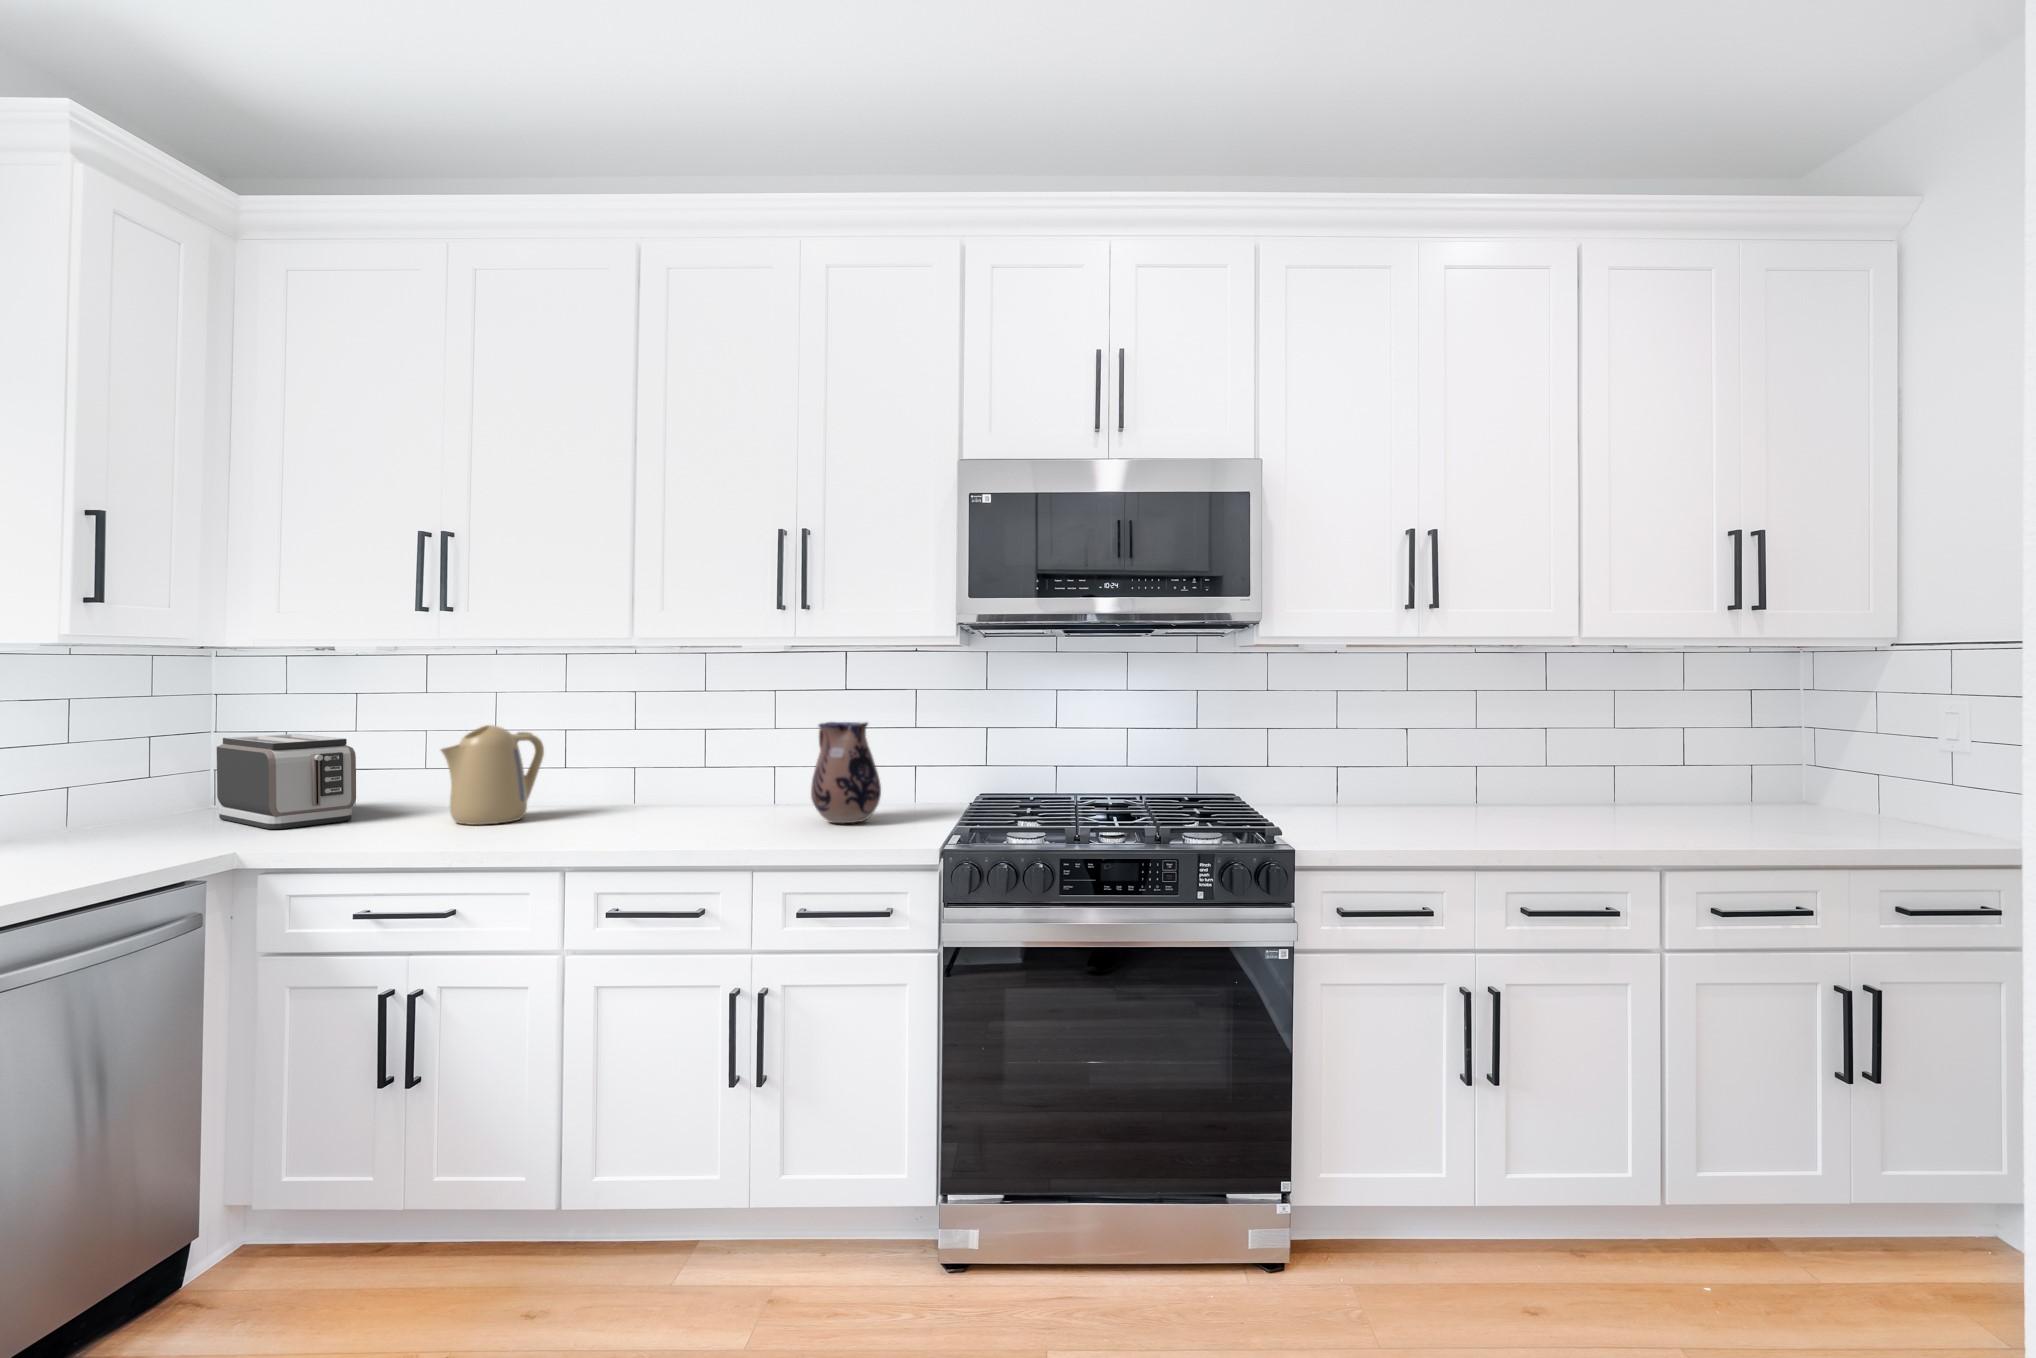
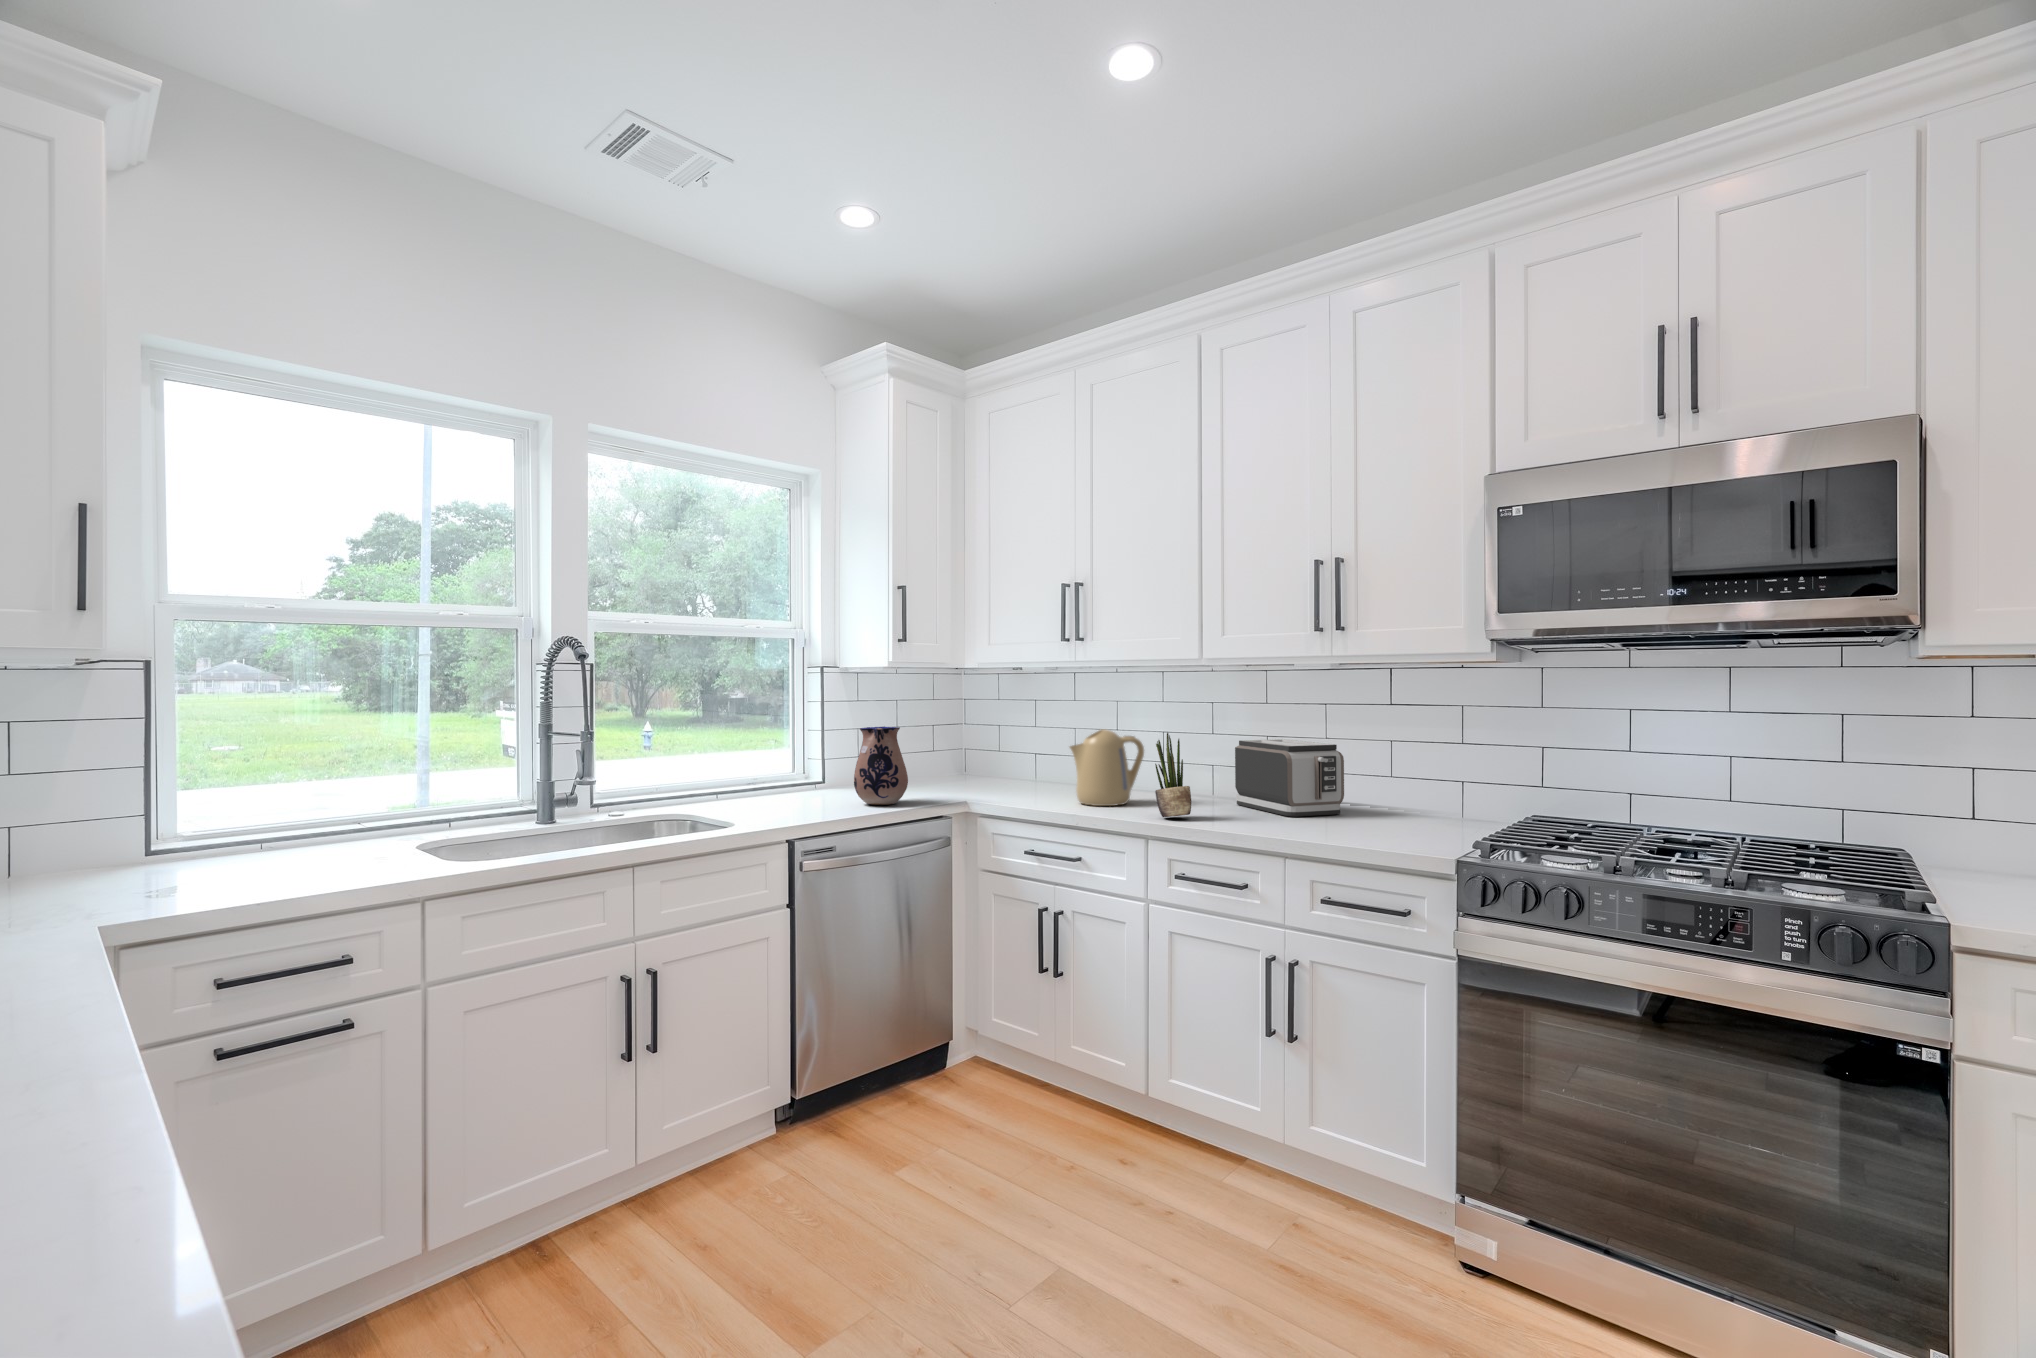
ceramic pitcher: present [811,722,881,823] -> present [854,726,908,805]
potted plant: none [578,726,626,831] -> present [1155,733,1191,817]
toaster: present [217,734,356,829] -> present [1235,739,1344,817]

